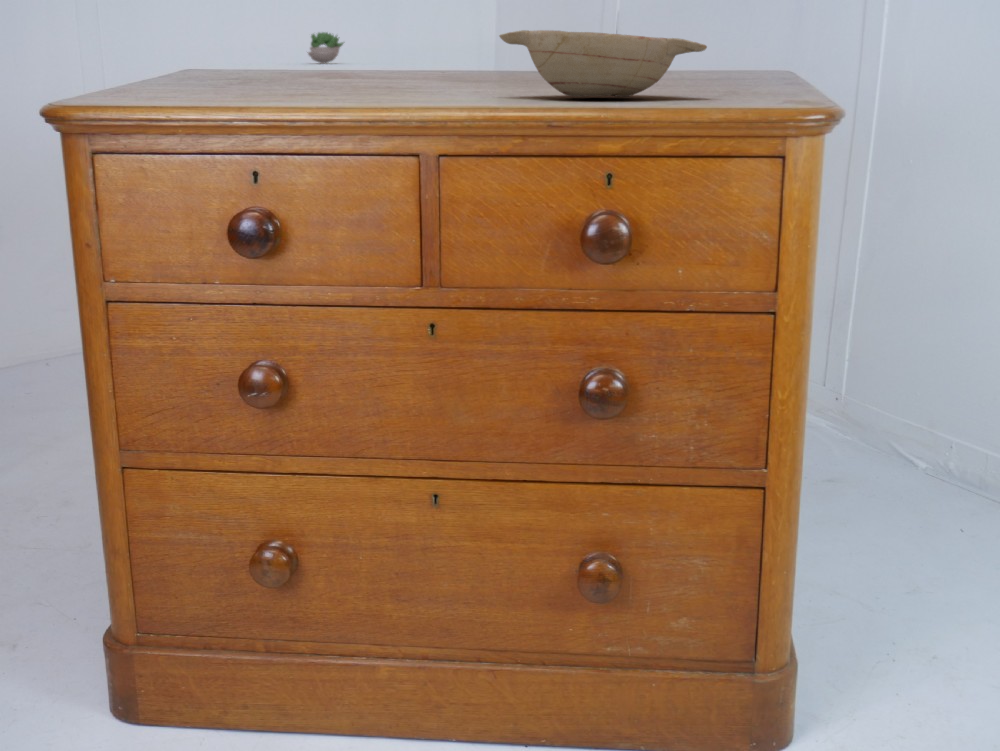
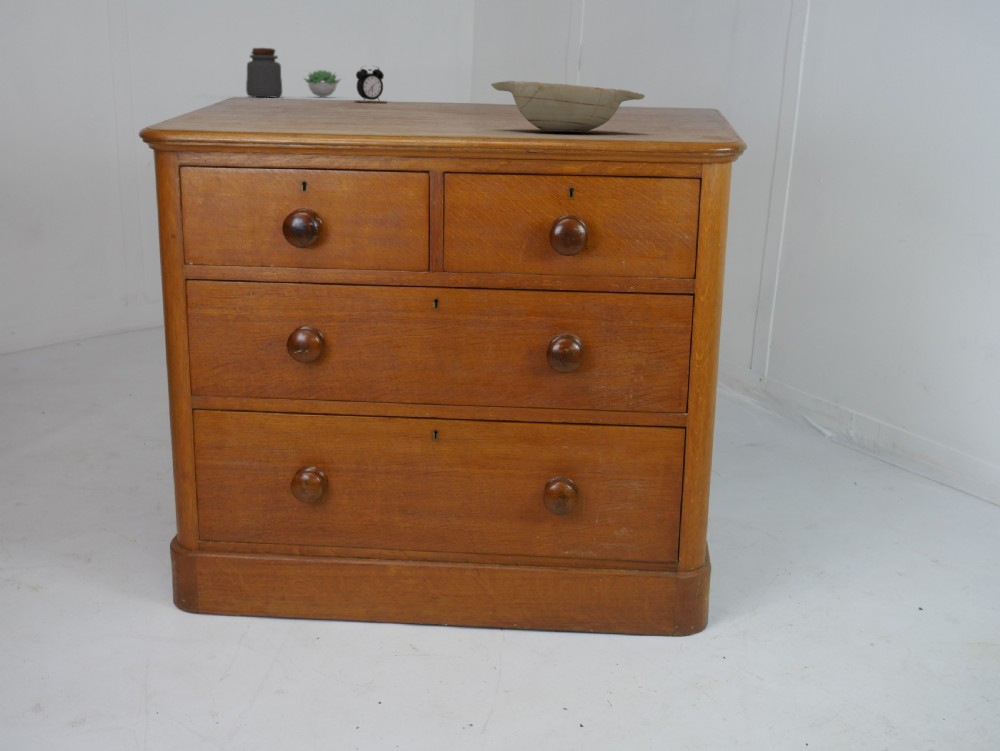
jar: none [233,7,275,65] -> present [246,48,282,98]
alarm clock: none [354,24,394,68] -> present [355,67,387,103]

